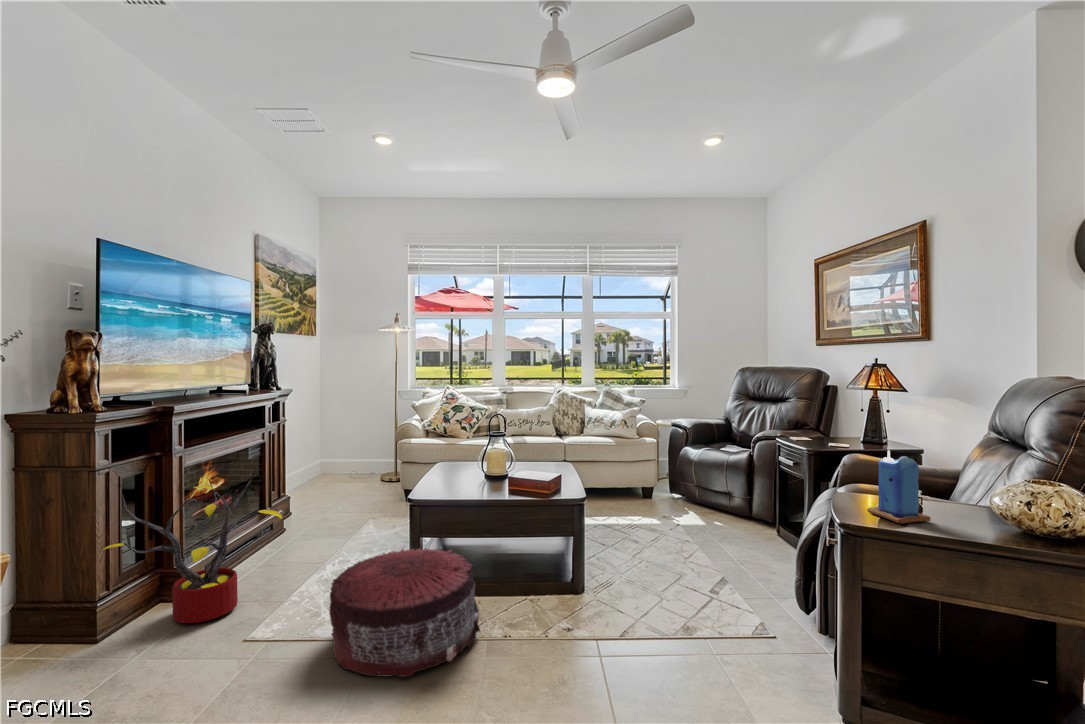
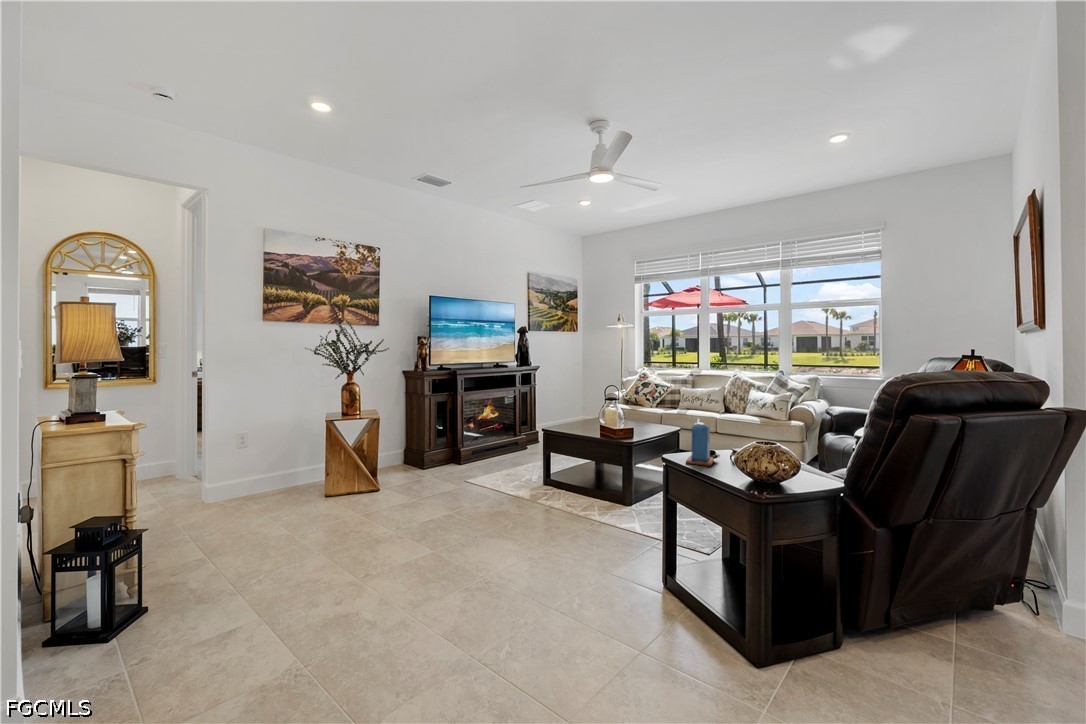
decorative plant: present [103,467,282,623] -> none [427,405,501,472]
pouf: present [330,548,480,677] -> none [486,454,559,509]

